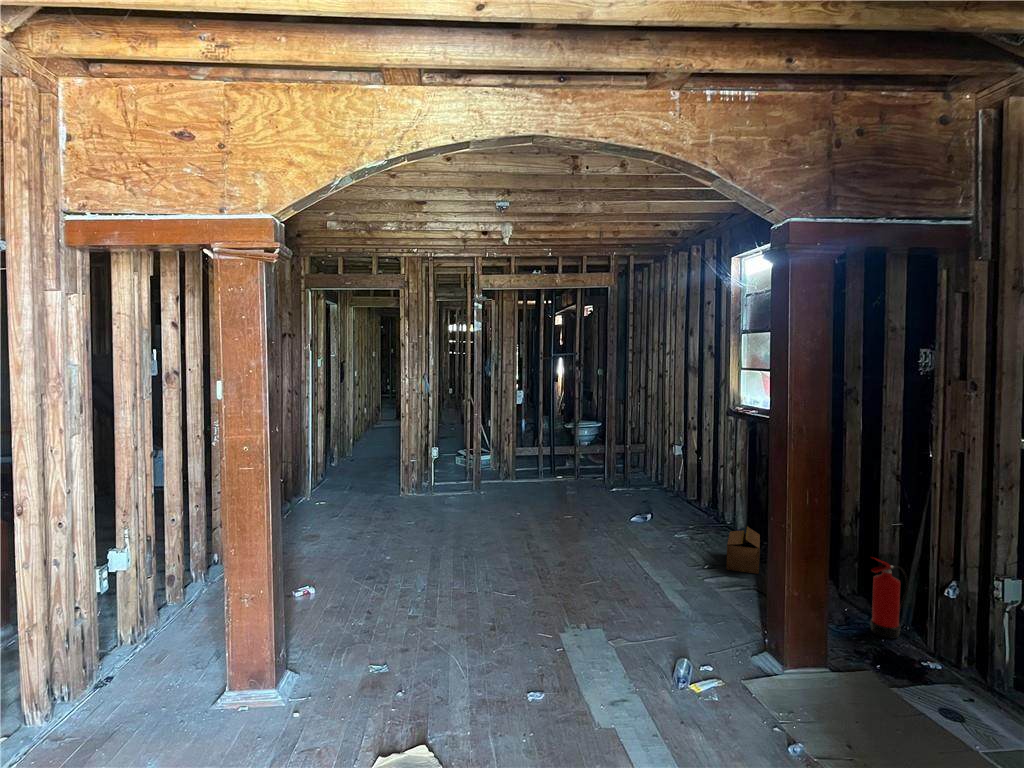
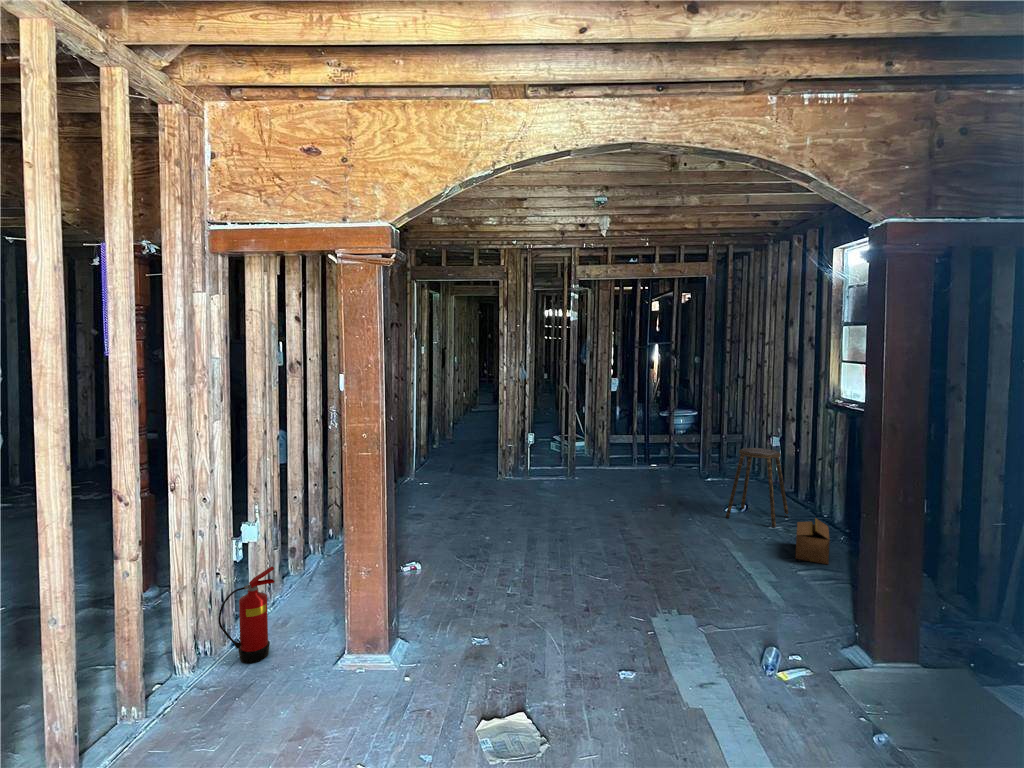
stool: none [661,456,725,538] -> present [726,448,788,527]
fire extinguisher: present [870,558,908,638] -> present [218,566,275,664]

